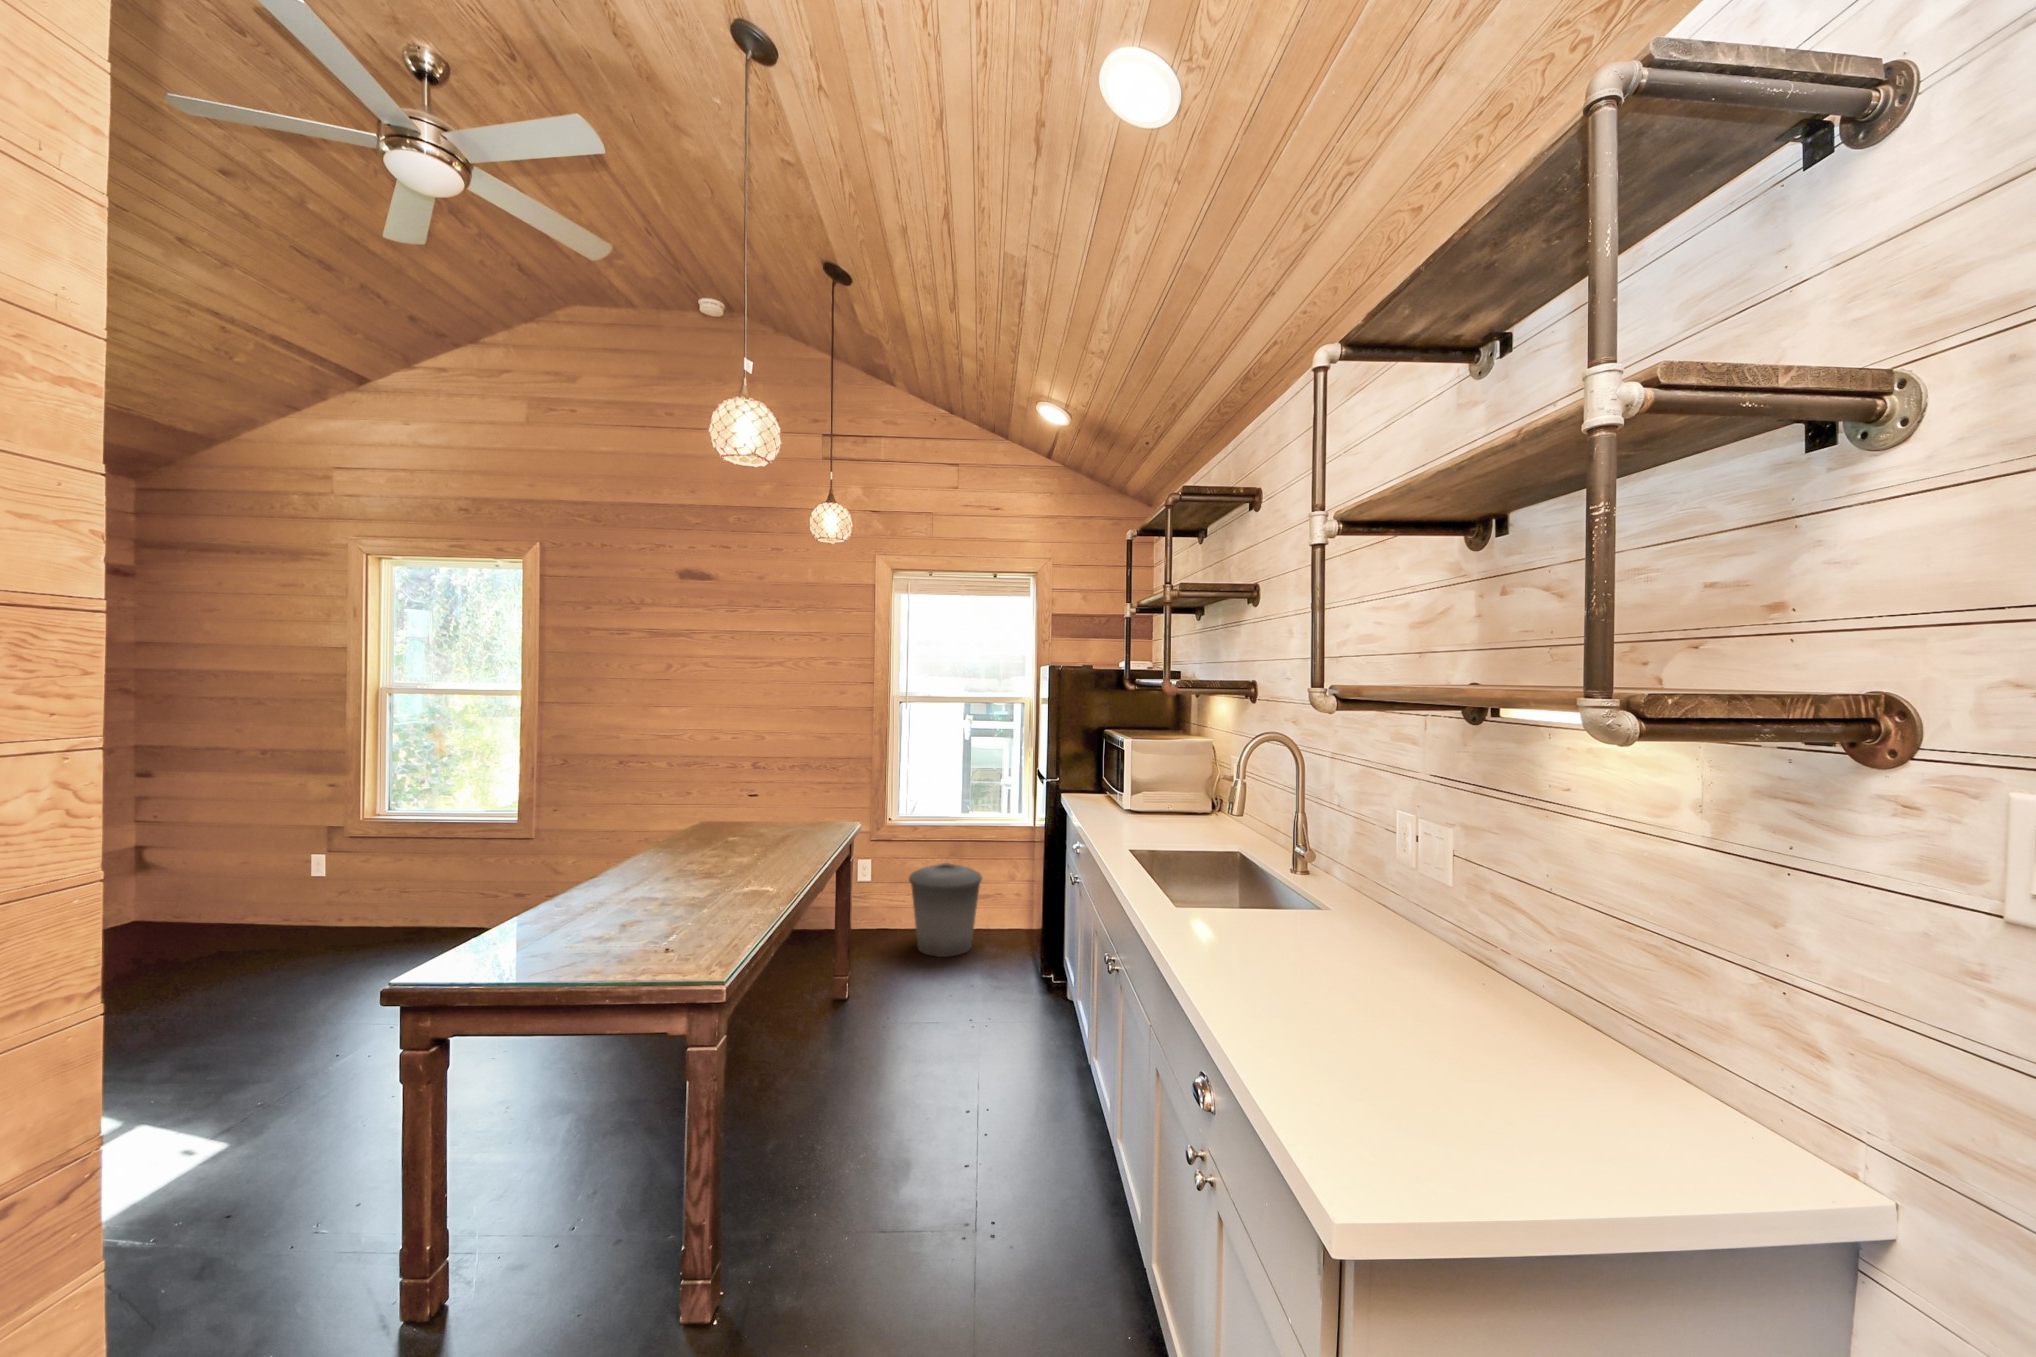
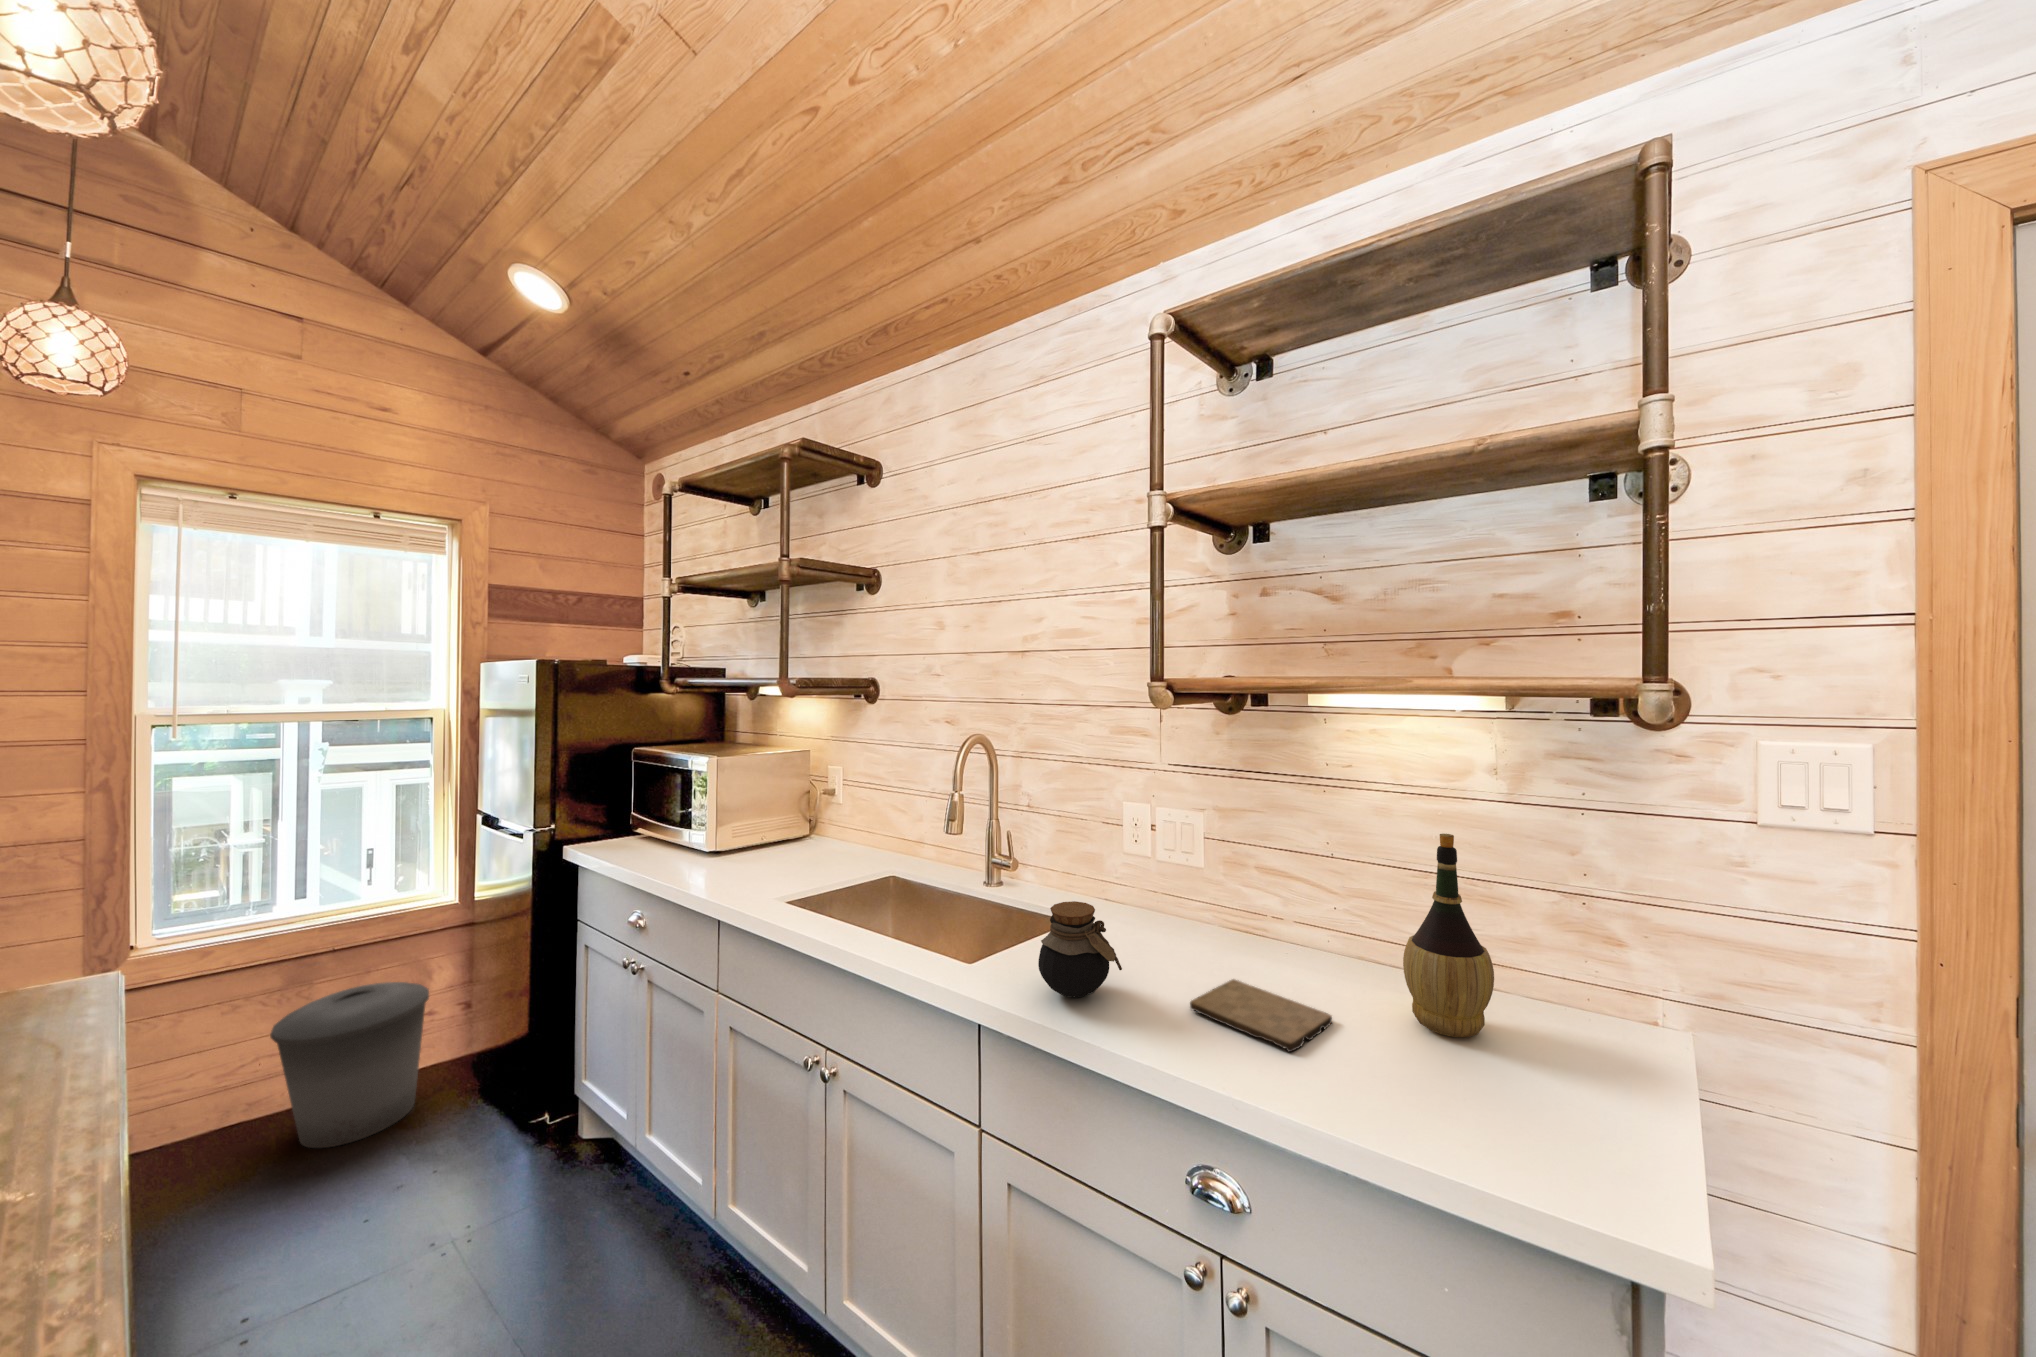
wine bottle: none [1492,856,1599,1087] -> present [1403,834,1494,1037]
jar: none [1202,866,1269,946] -> present [1038,901,1122,997]
cutting board: none [1302,971,1421,1029] -> present [1190,979,1332,1052]

